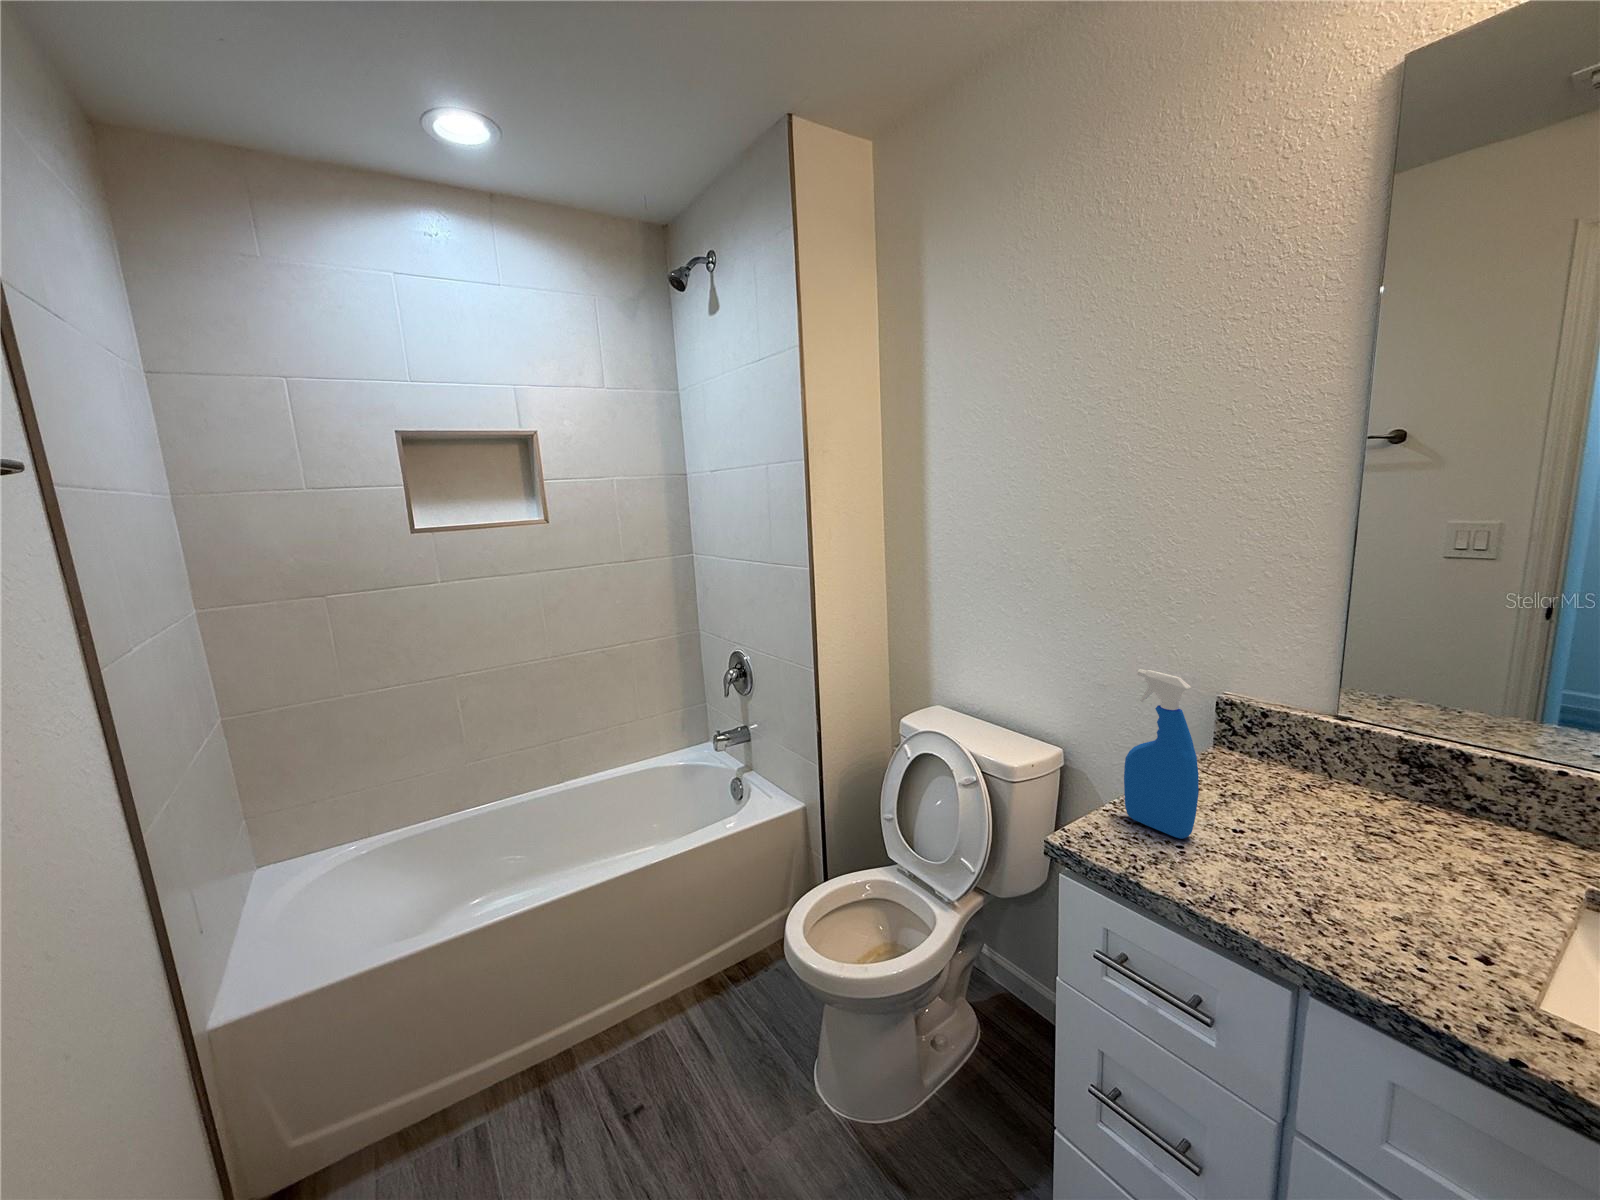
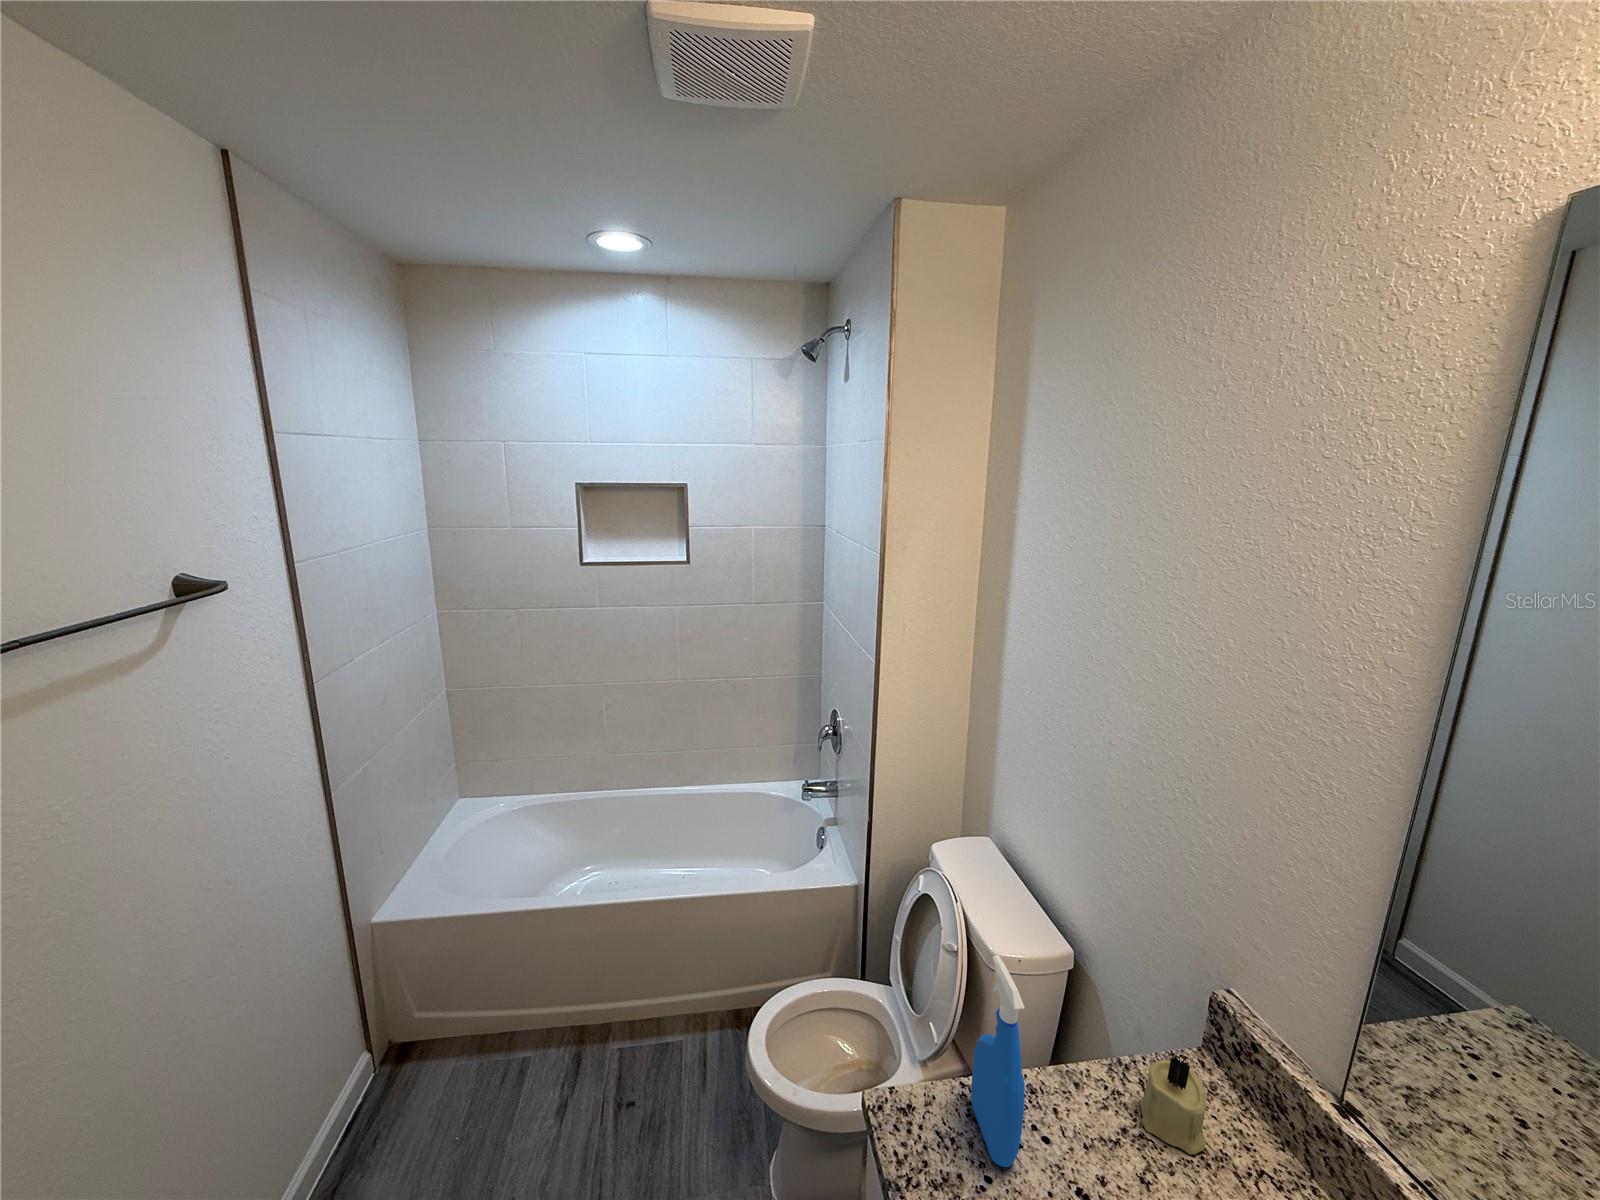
candle: none [1214,727,1272,793] -> present [1140,1056,1207,1154]

